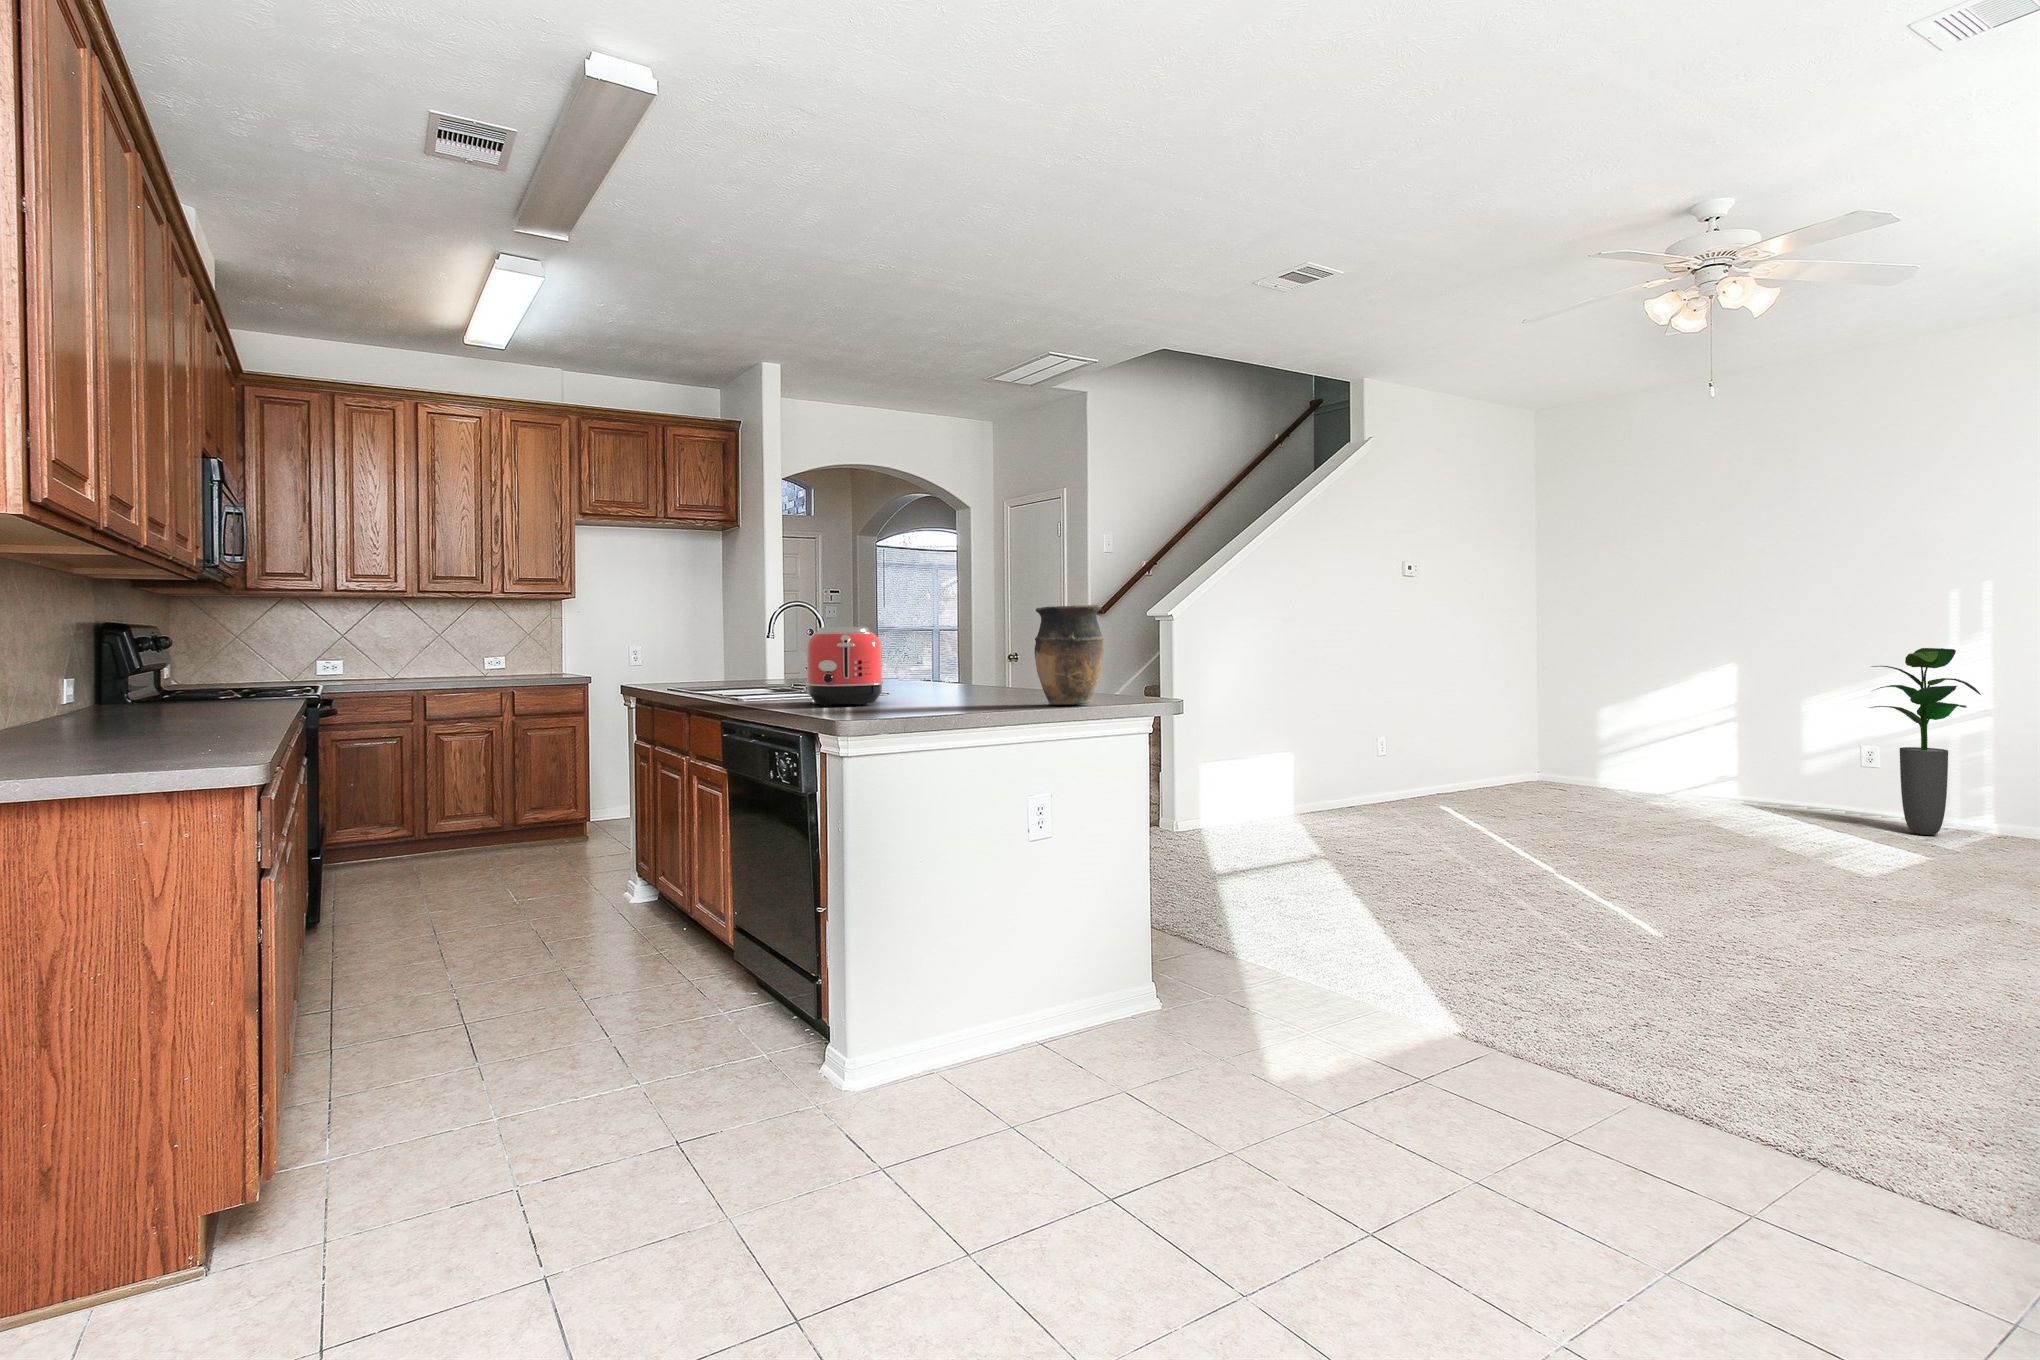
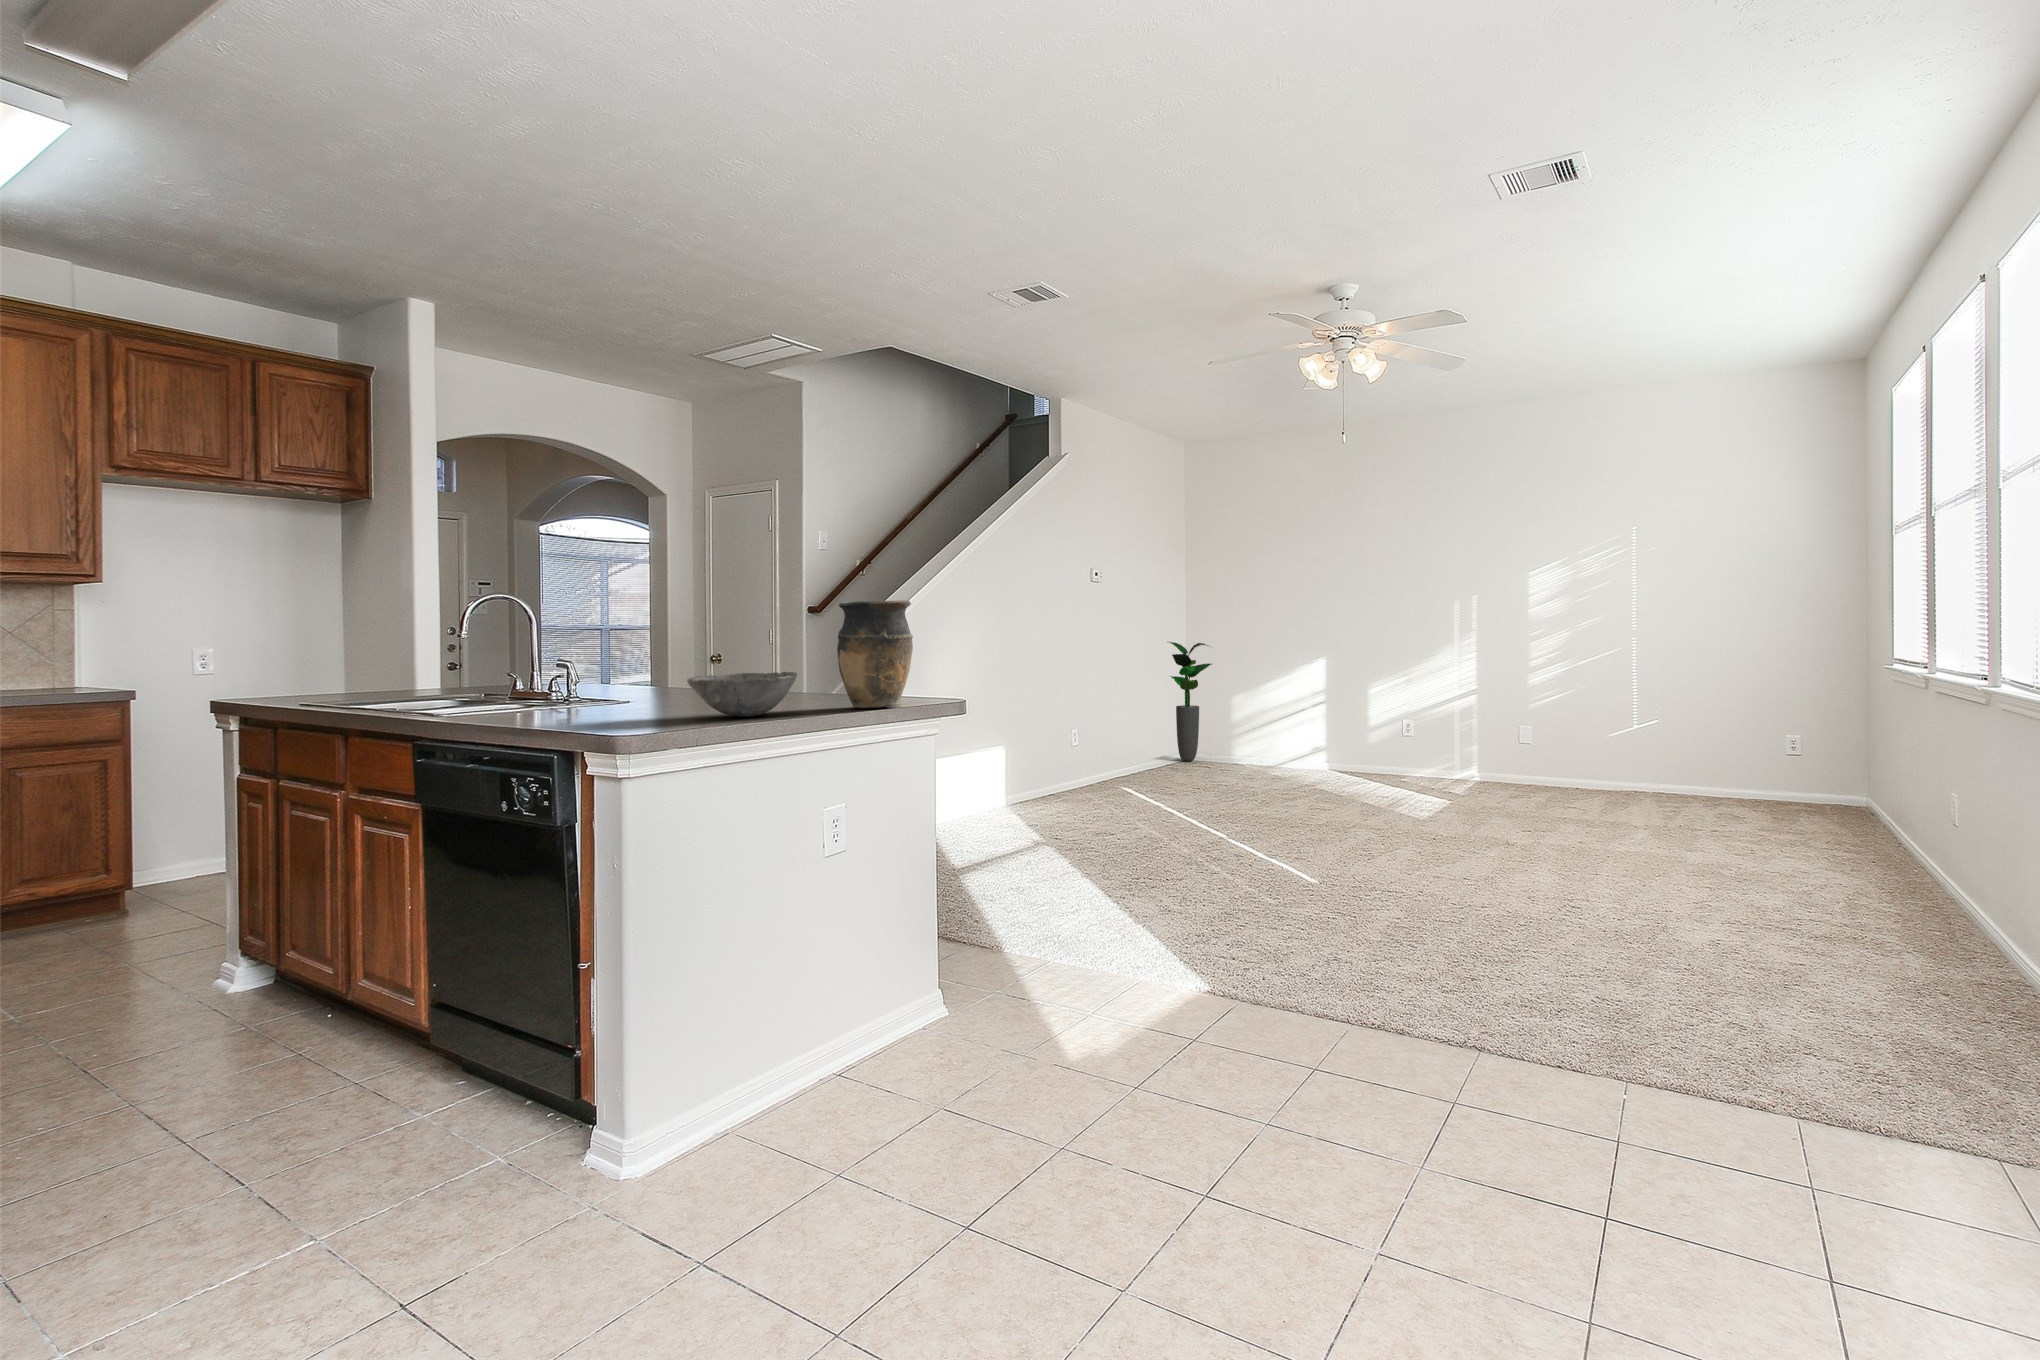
toaster: present [806,626,883,707] -> none [543,622,650,719]
potted plant: present [1870,648,1981,835] -> present [1169,642,1212,761]
bowl: none [902,671,993,709] -> present [687,672,797,717]

